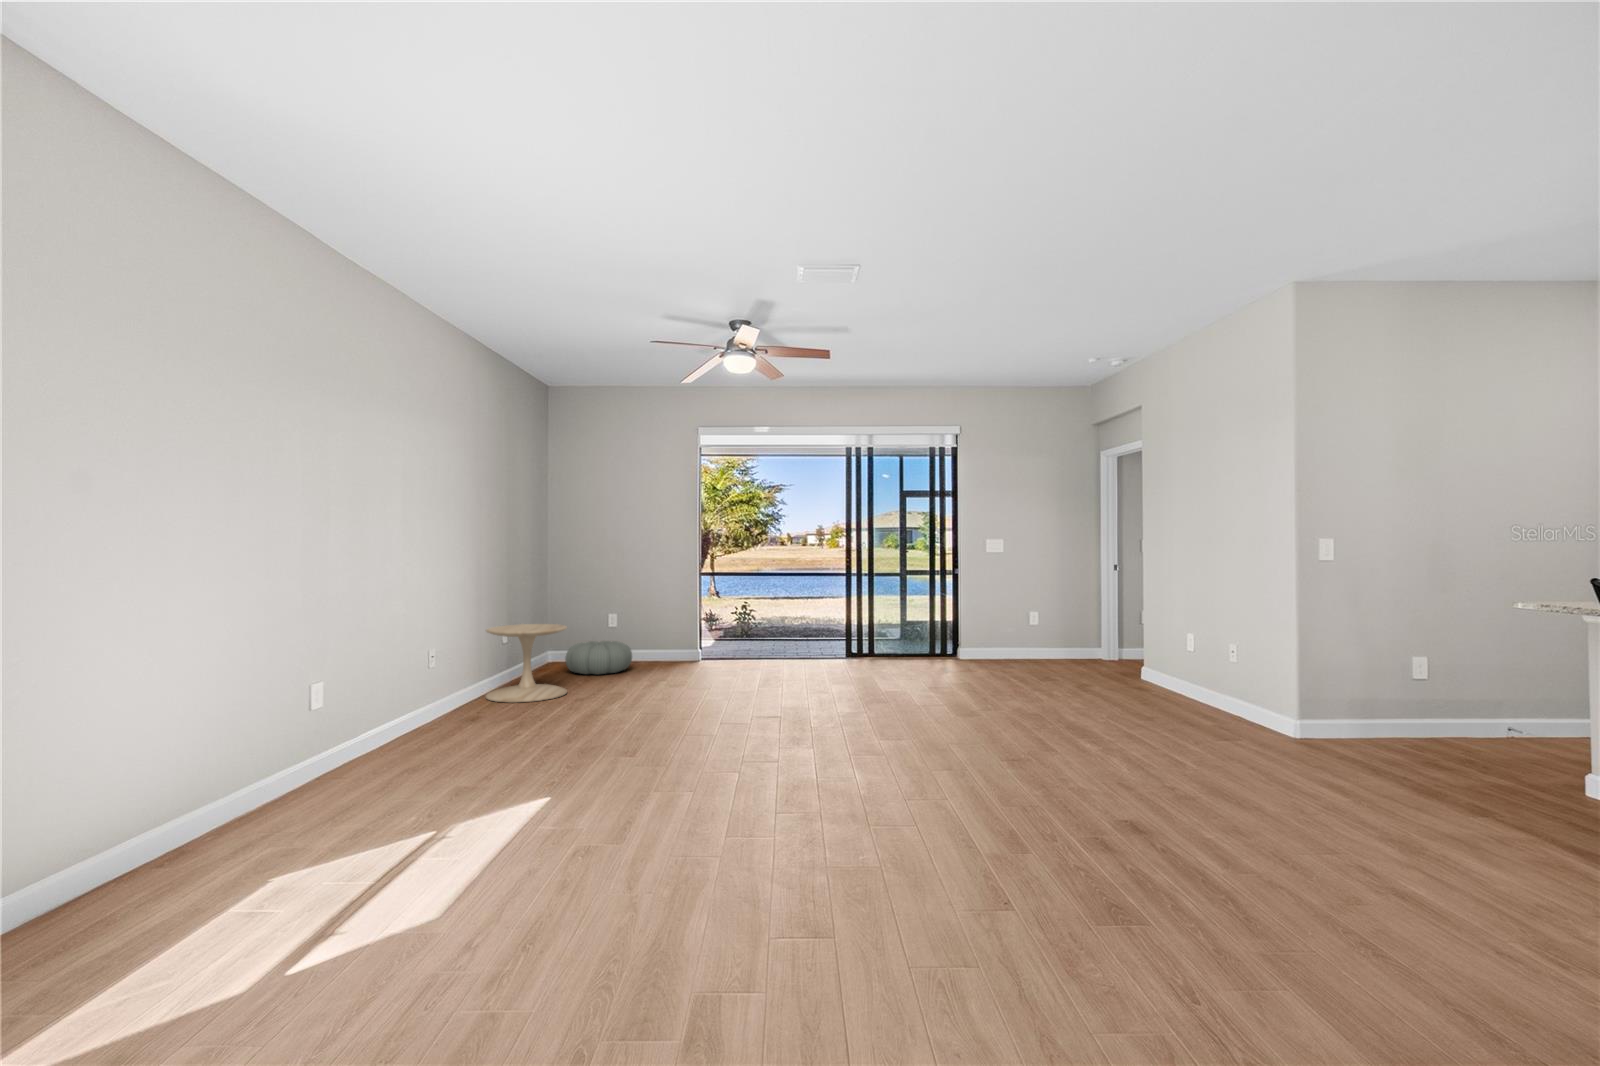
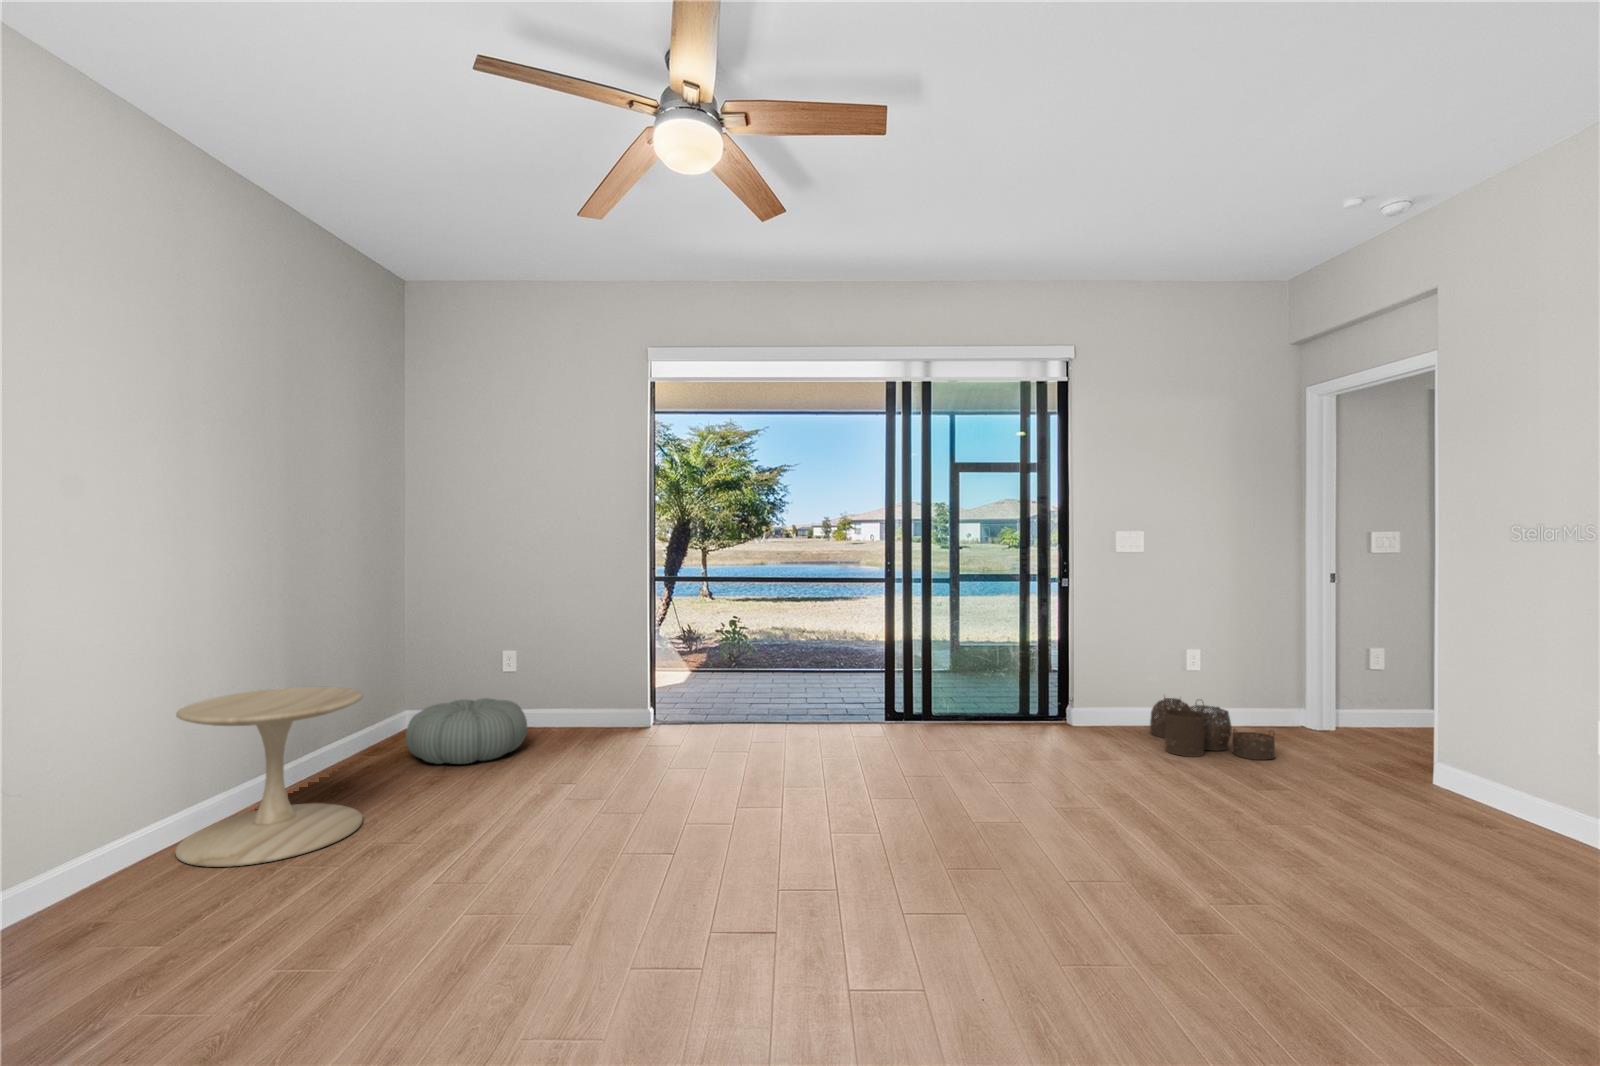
woven basket: none [1005,639,1067,672] -> present [1150,698,1275,760]

